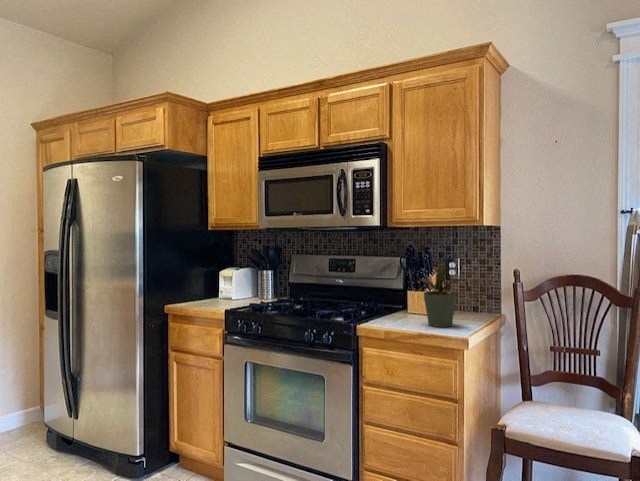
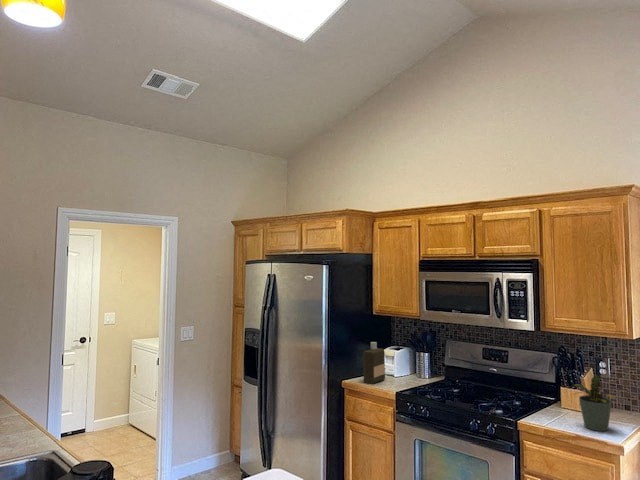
bottle: none [190,257,218,306] -> present [363,342,385,384]

